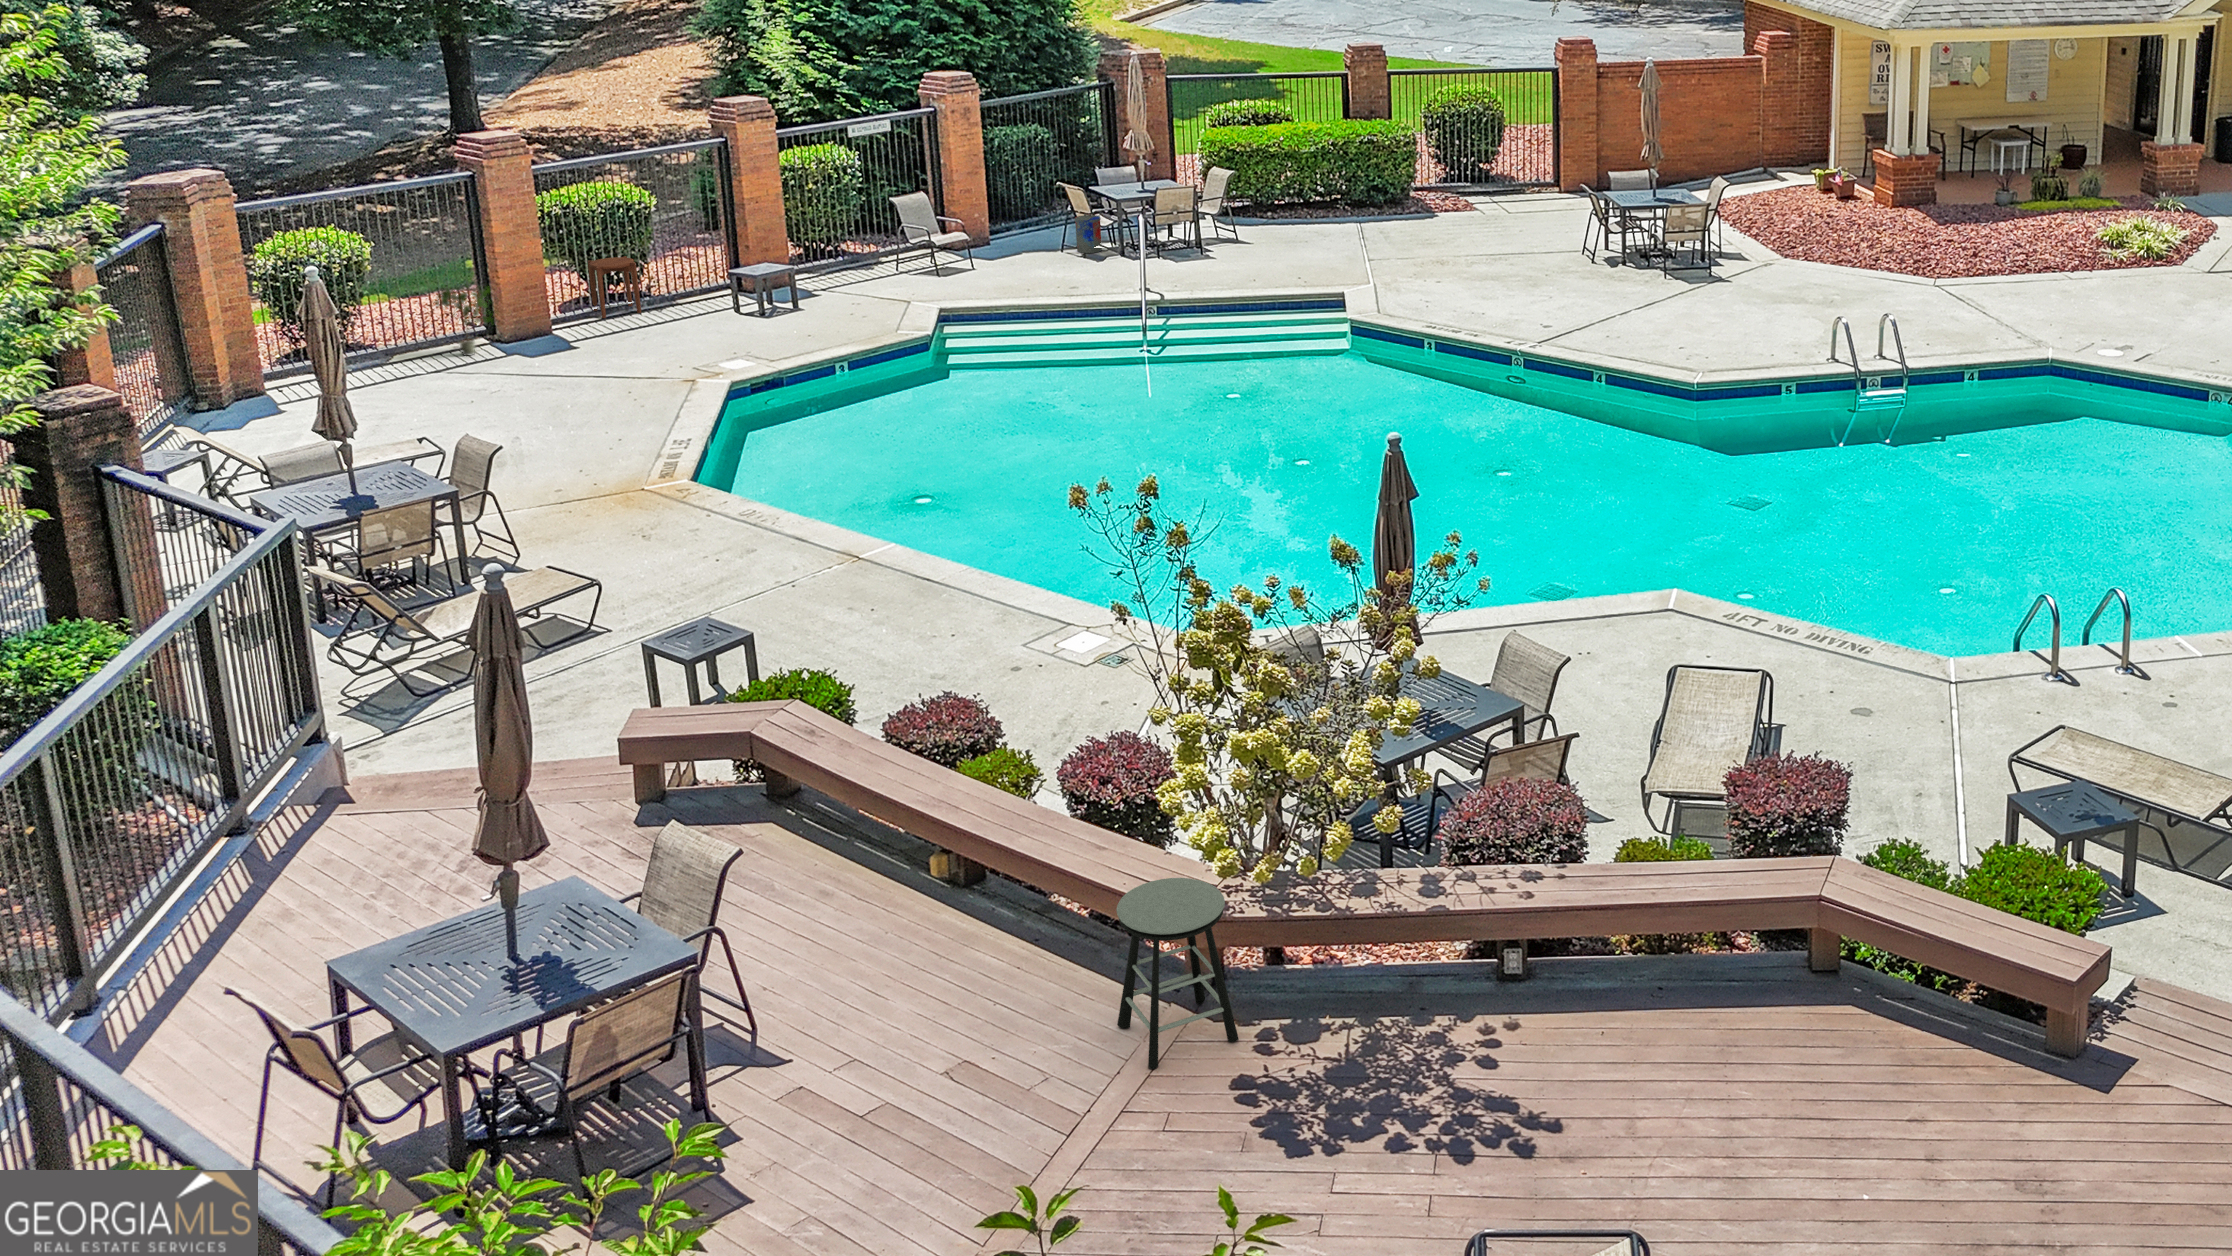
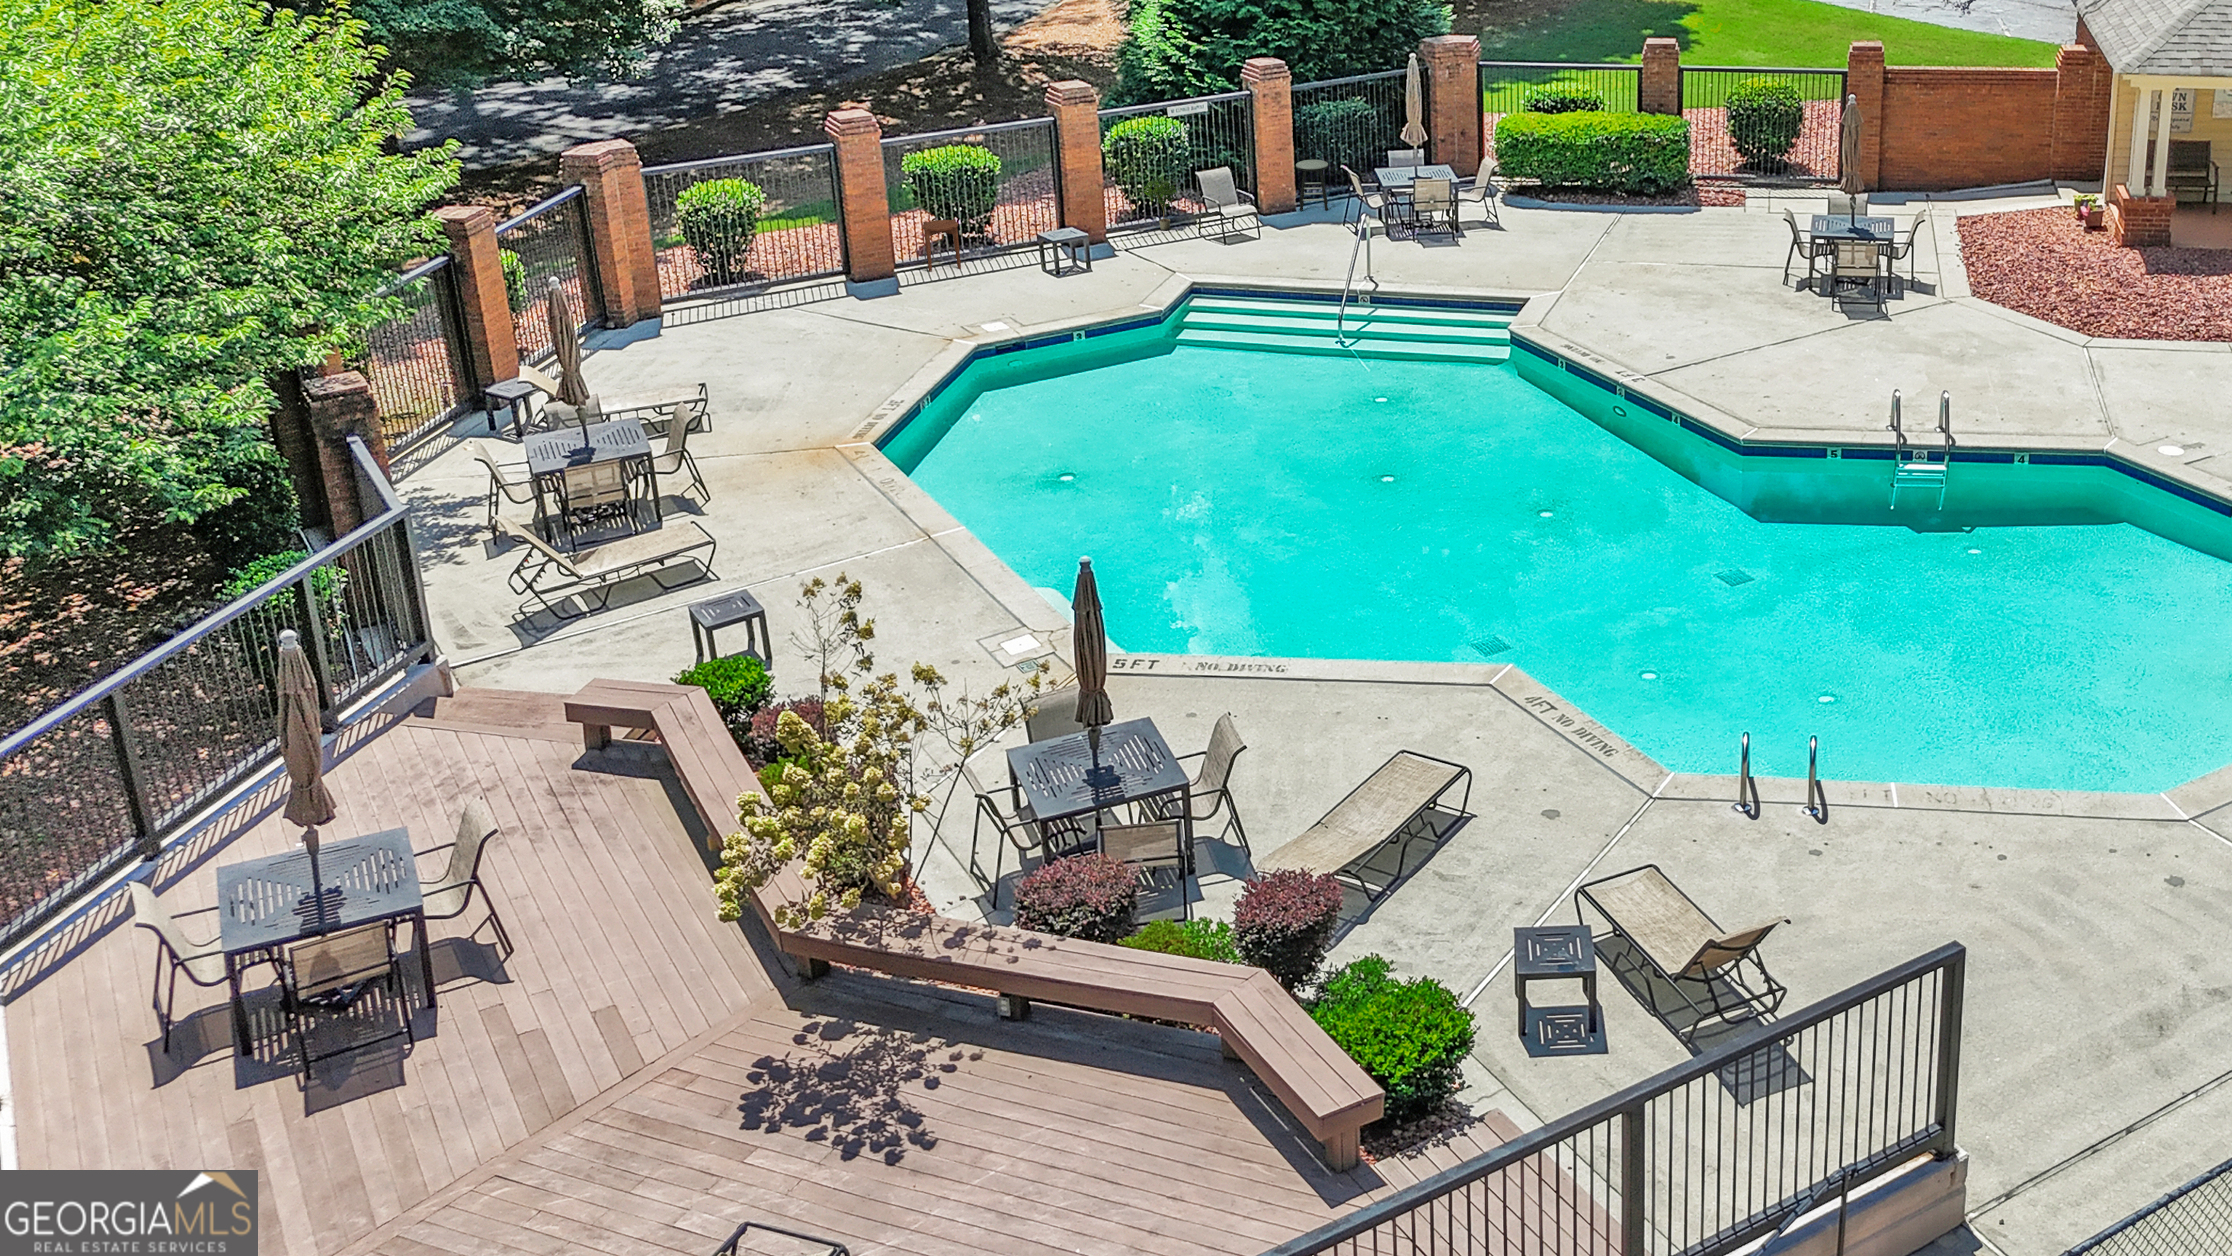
trash can: present [1075,213,1102,253] -> none [1341,201,1364,237]
potted plant: present [434,286,492,356] -> present [1143,176,1176,231]
stool: present [1116,878,1239,1069] -> present [1296,160,1328,211]

